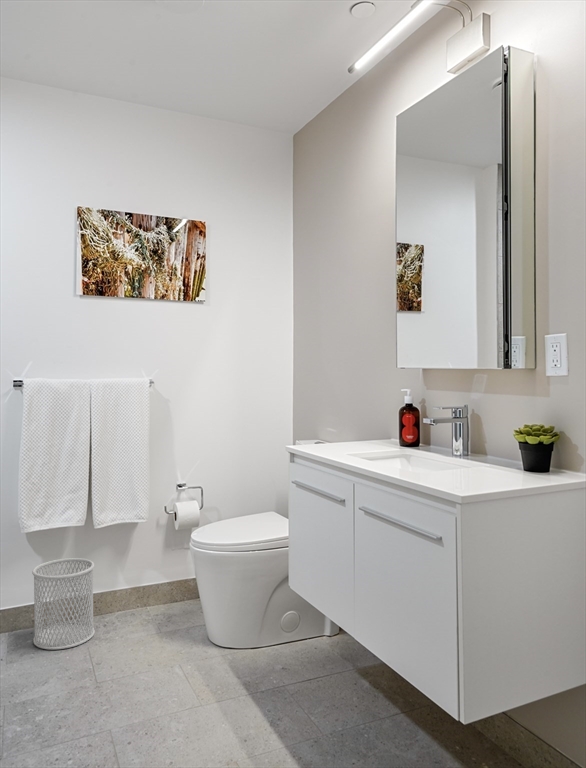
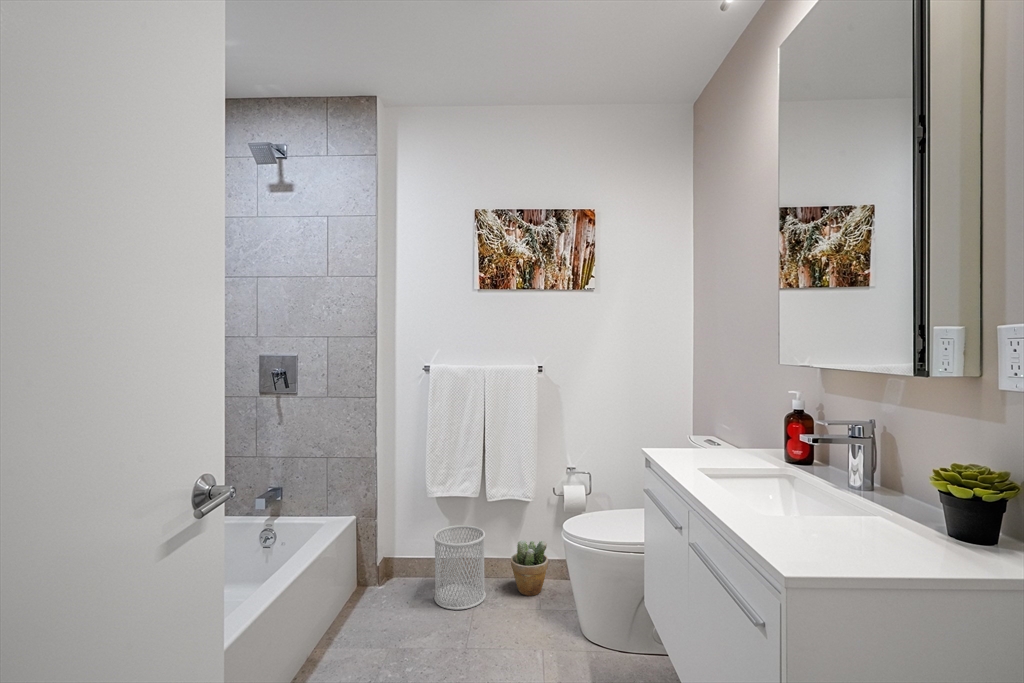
potted plant: none [121,563,162,623] -> present [511,541,548,596]

